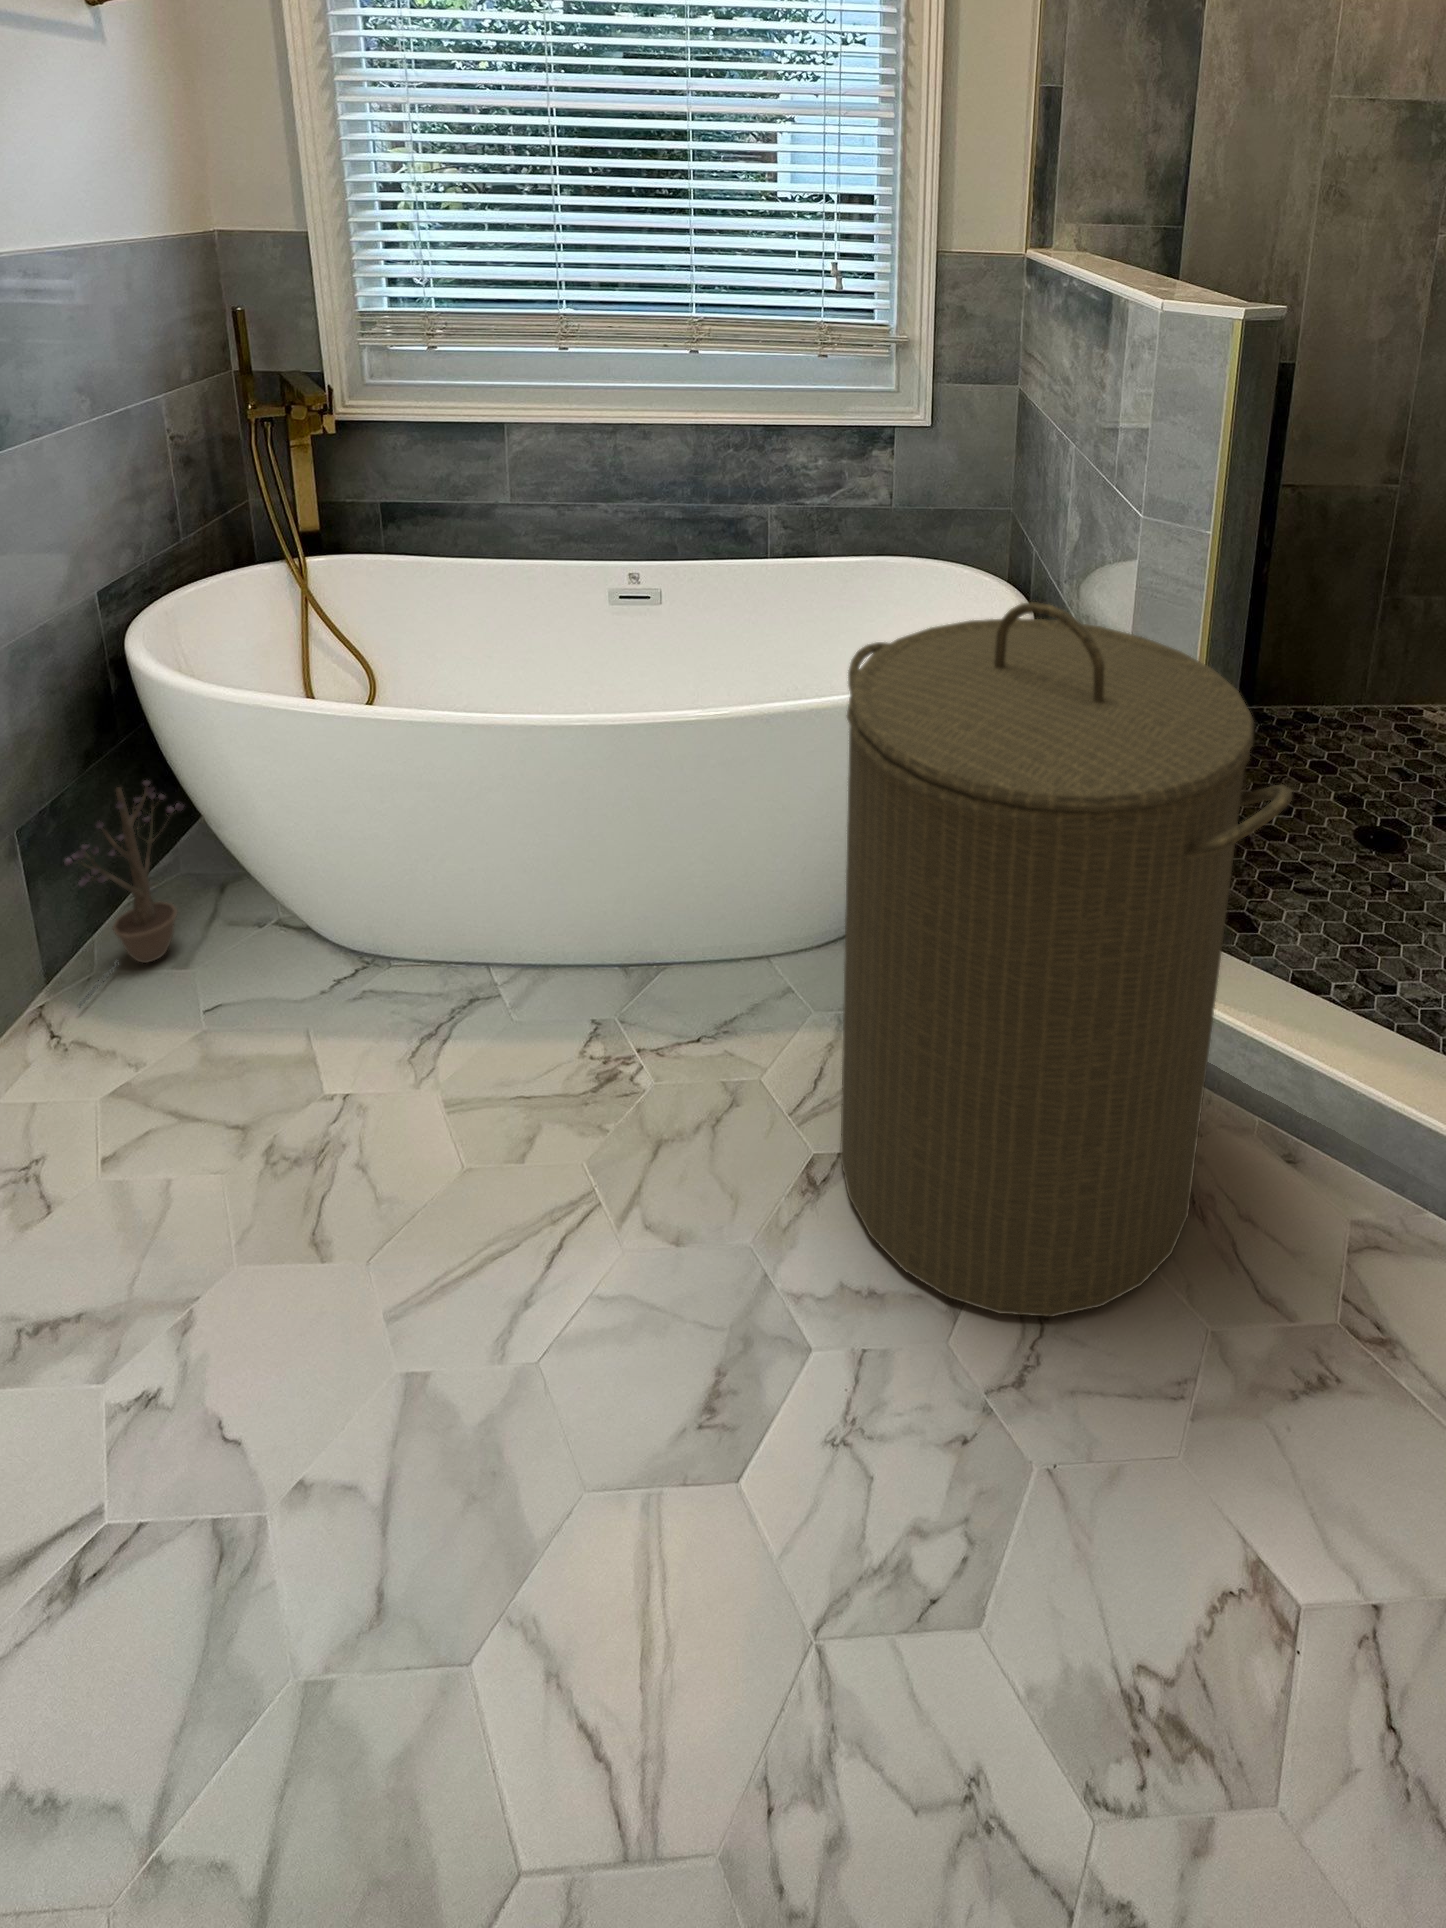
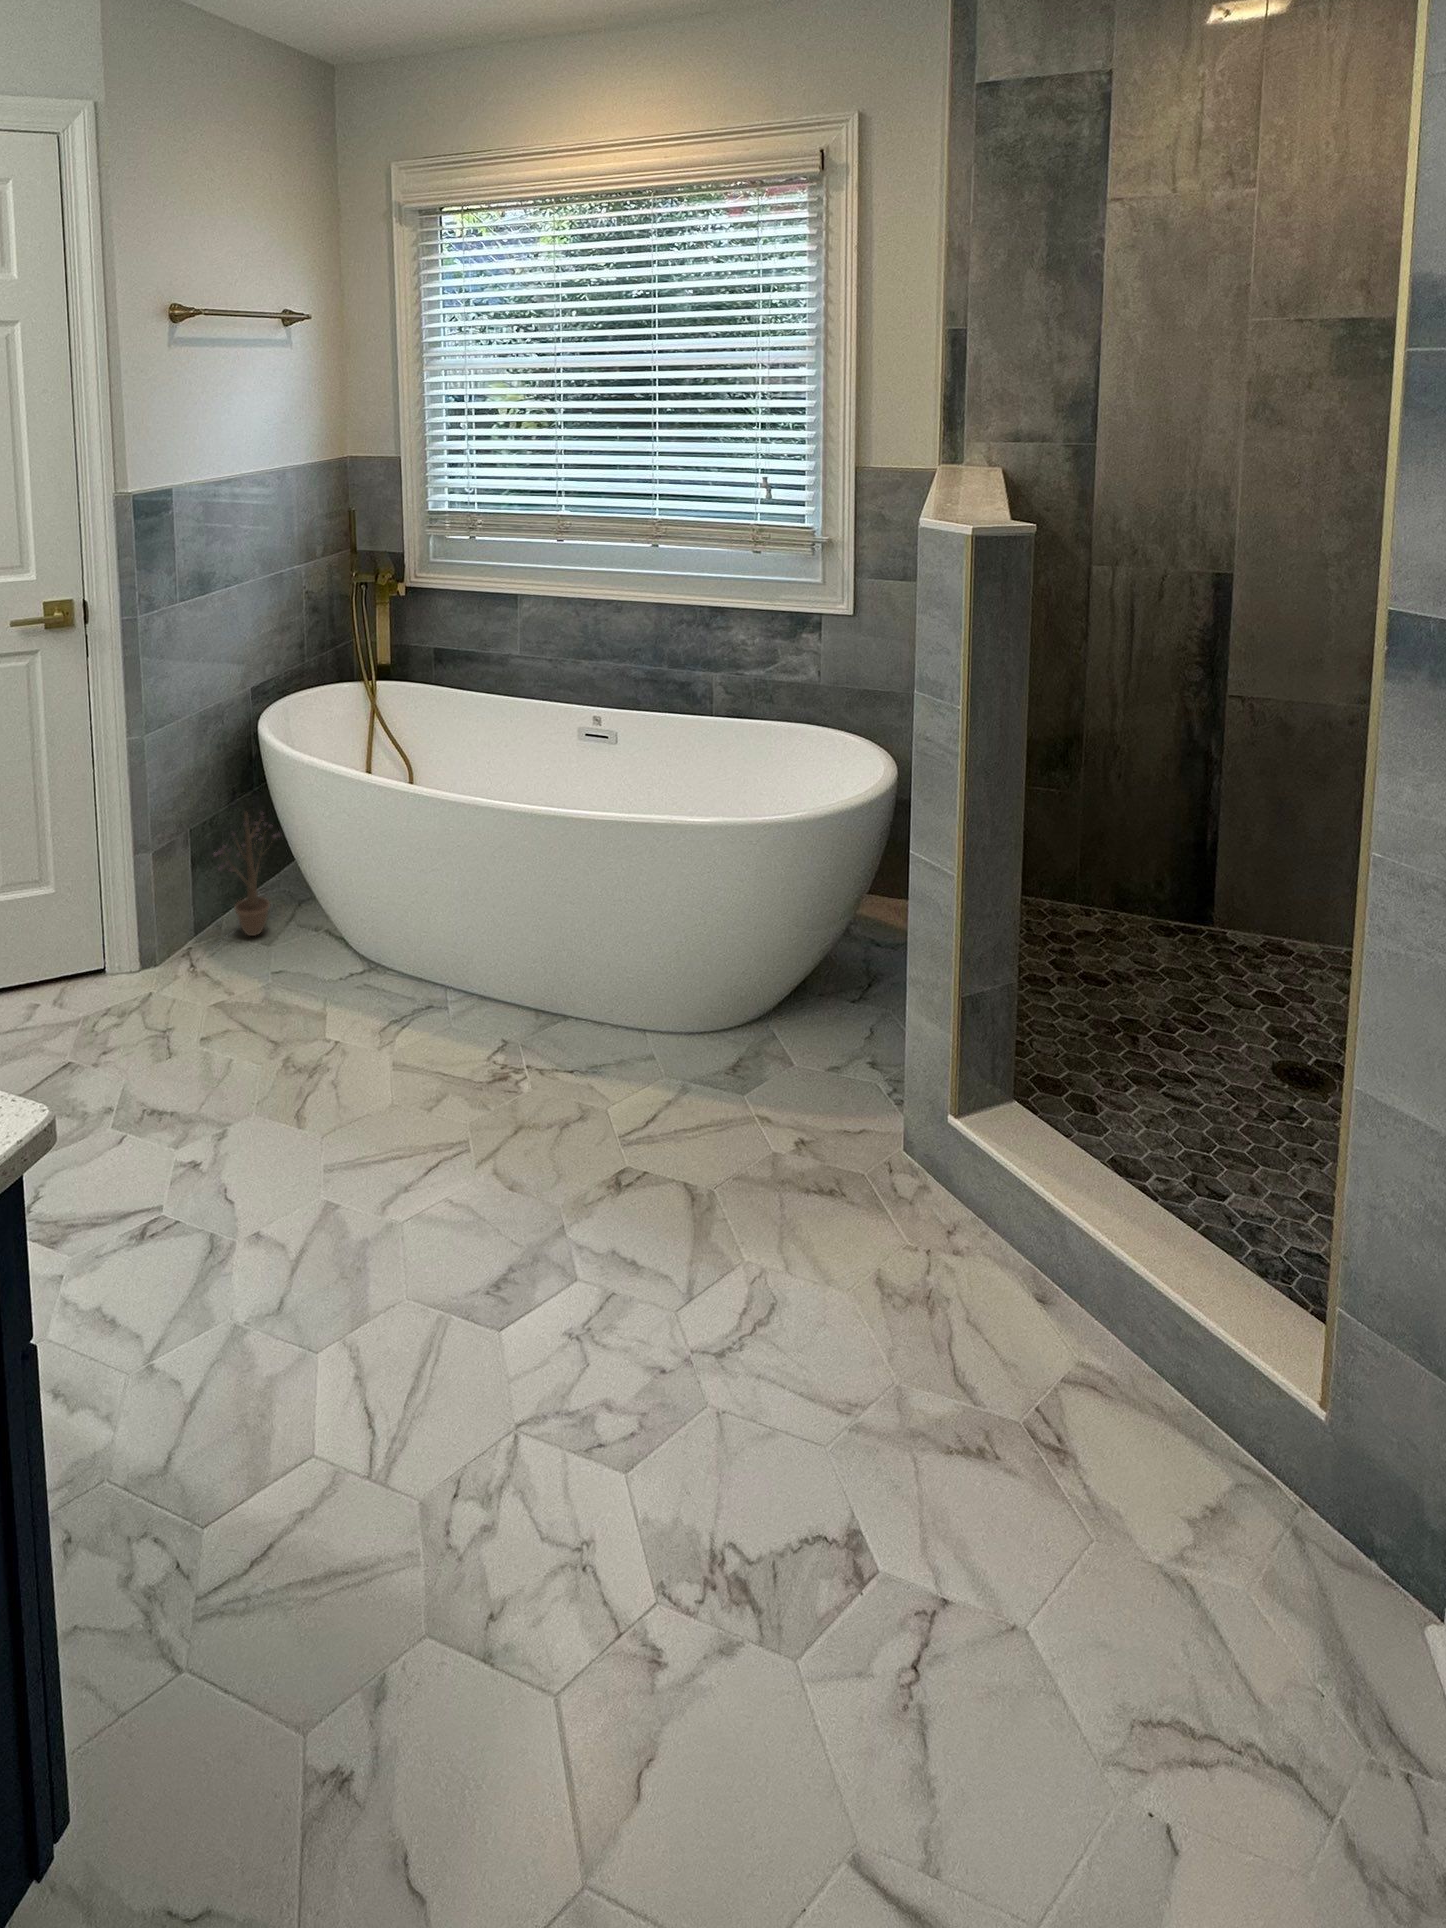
laundry hamper: present [840,602,1292,1317] -> none [636,742,957,1335]

